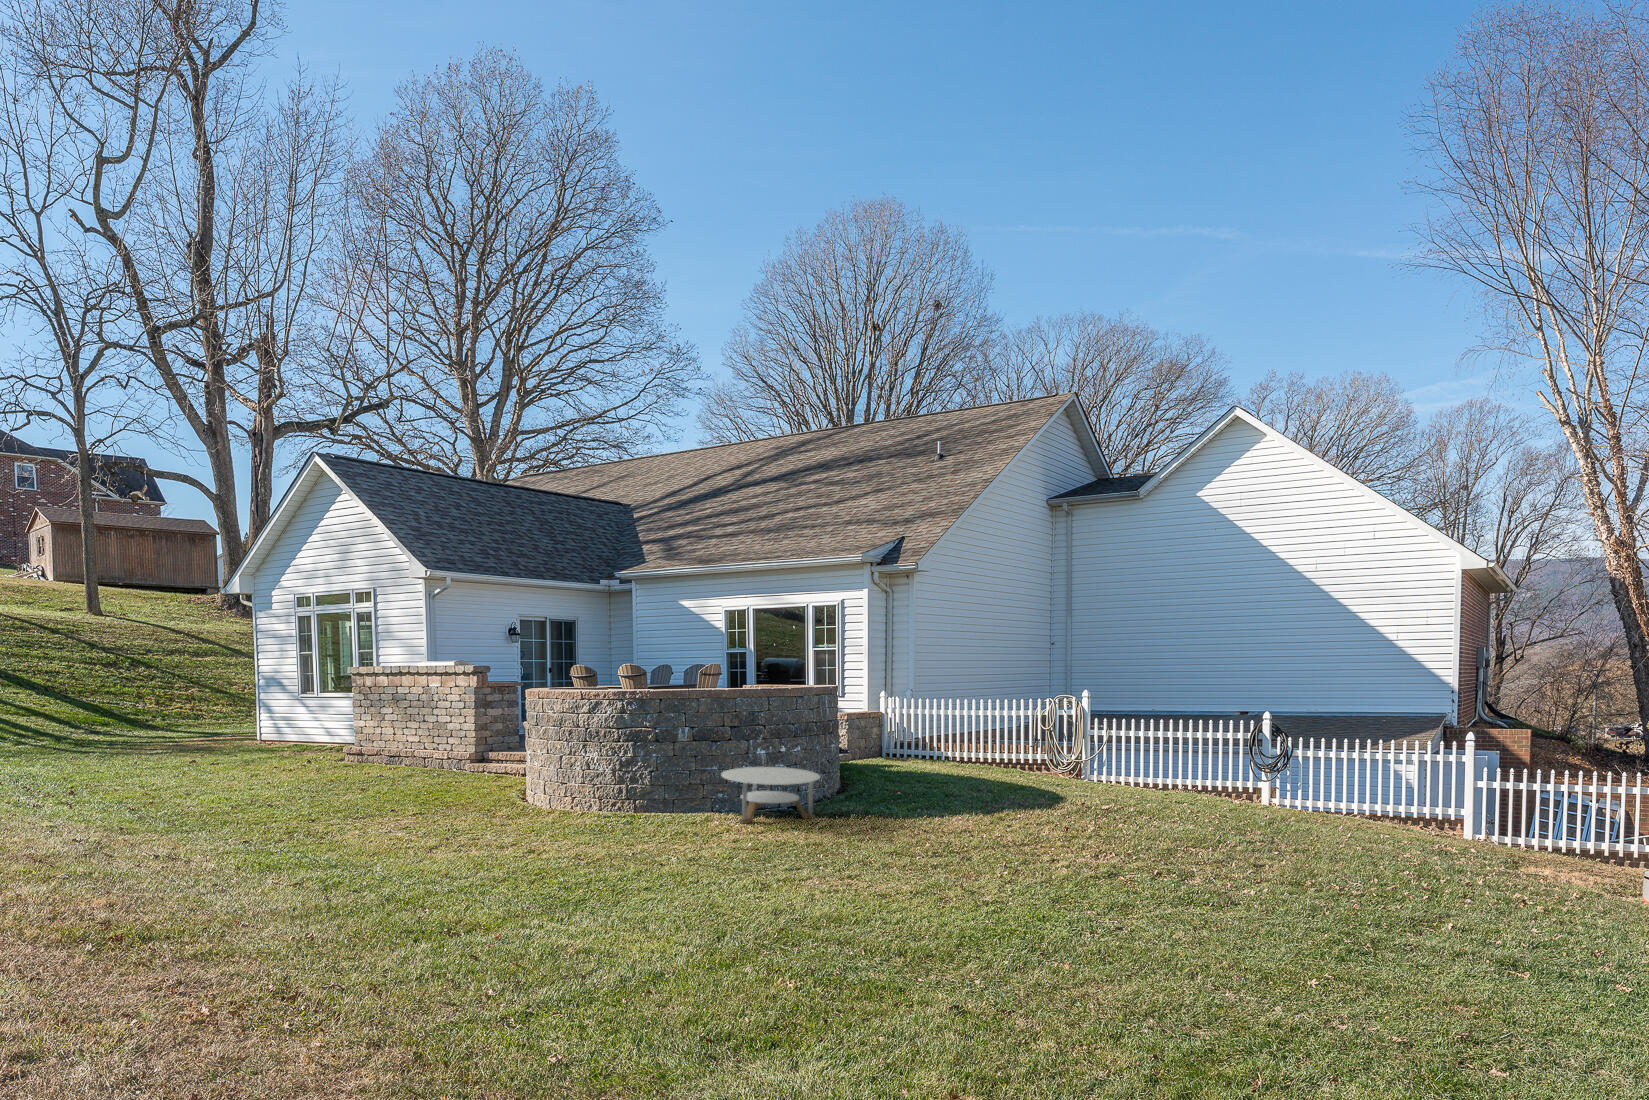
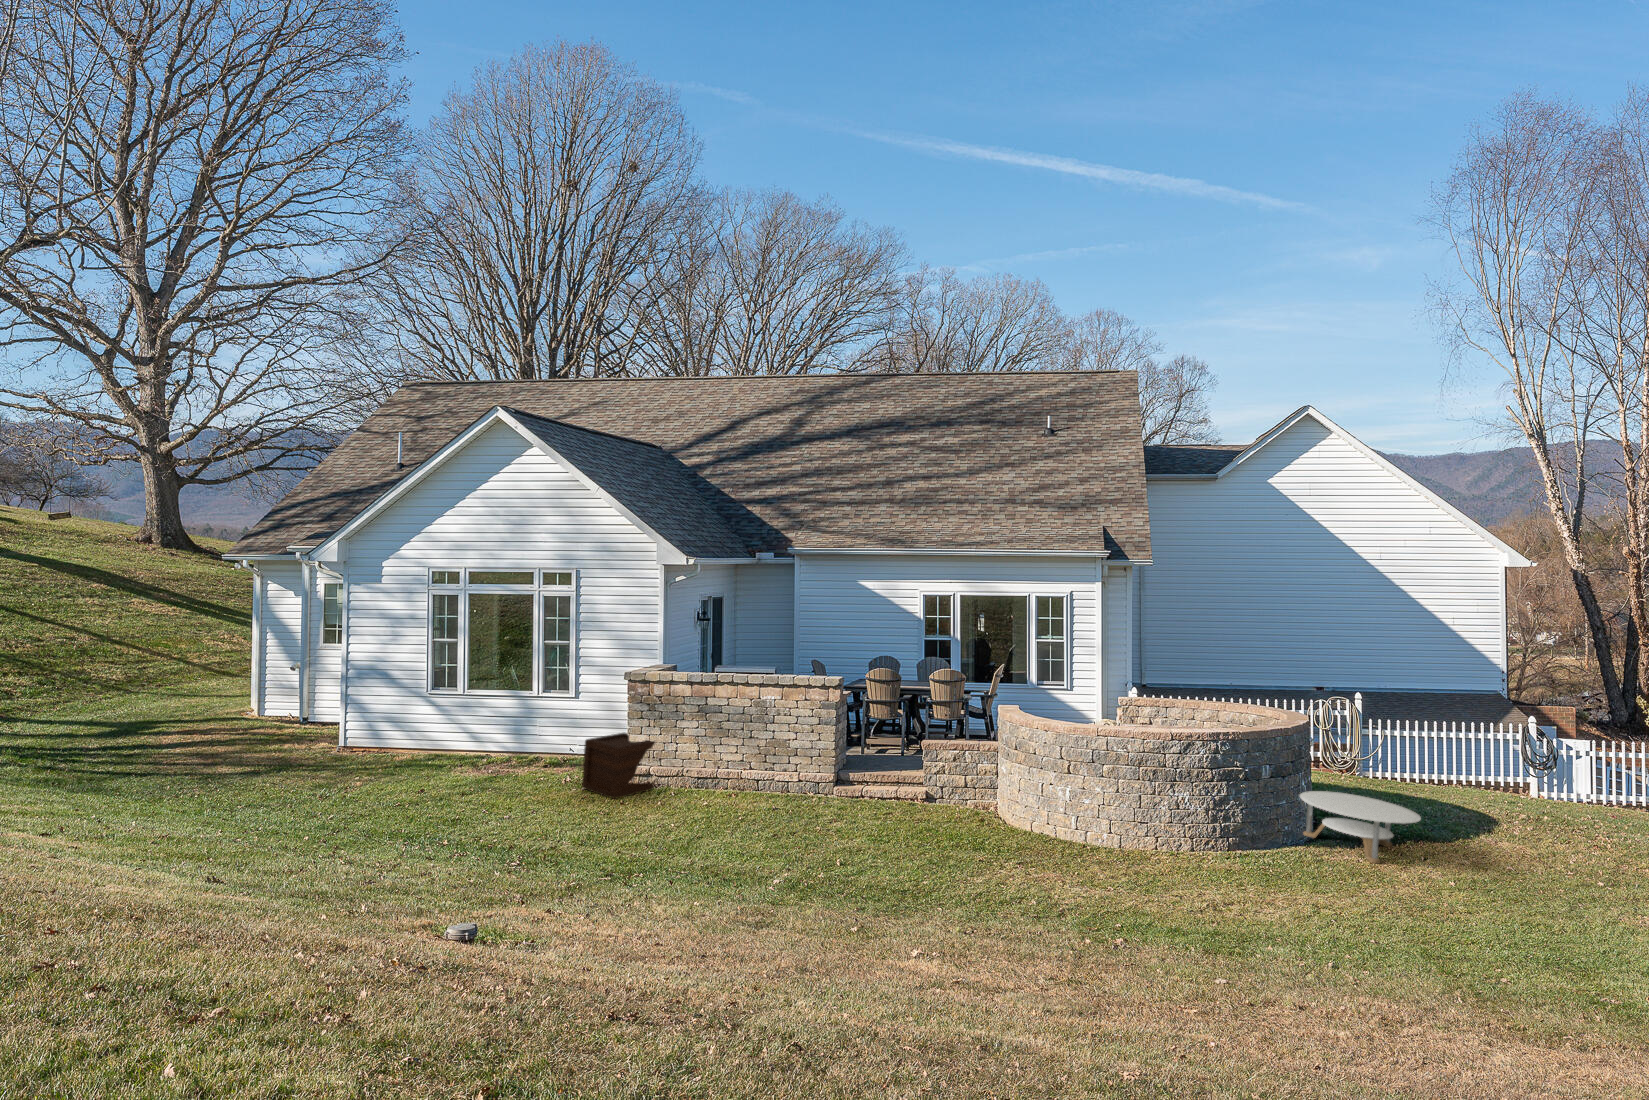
wooden crate: none [308,720,362,769] -> present [582,733,655,799]

